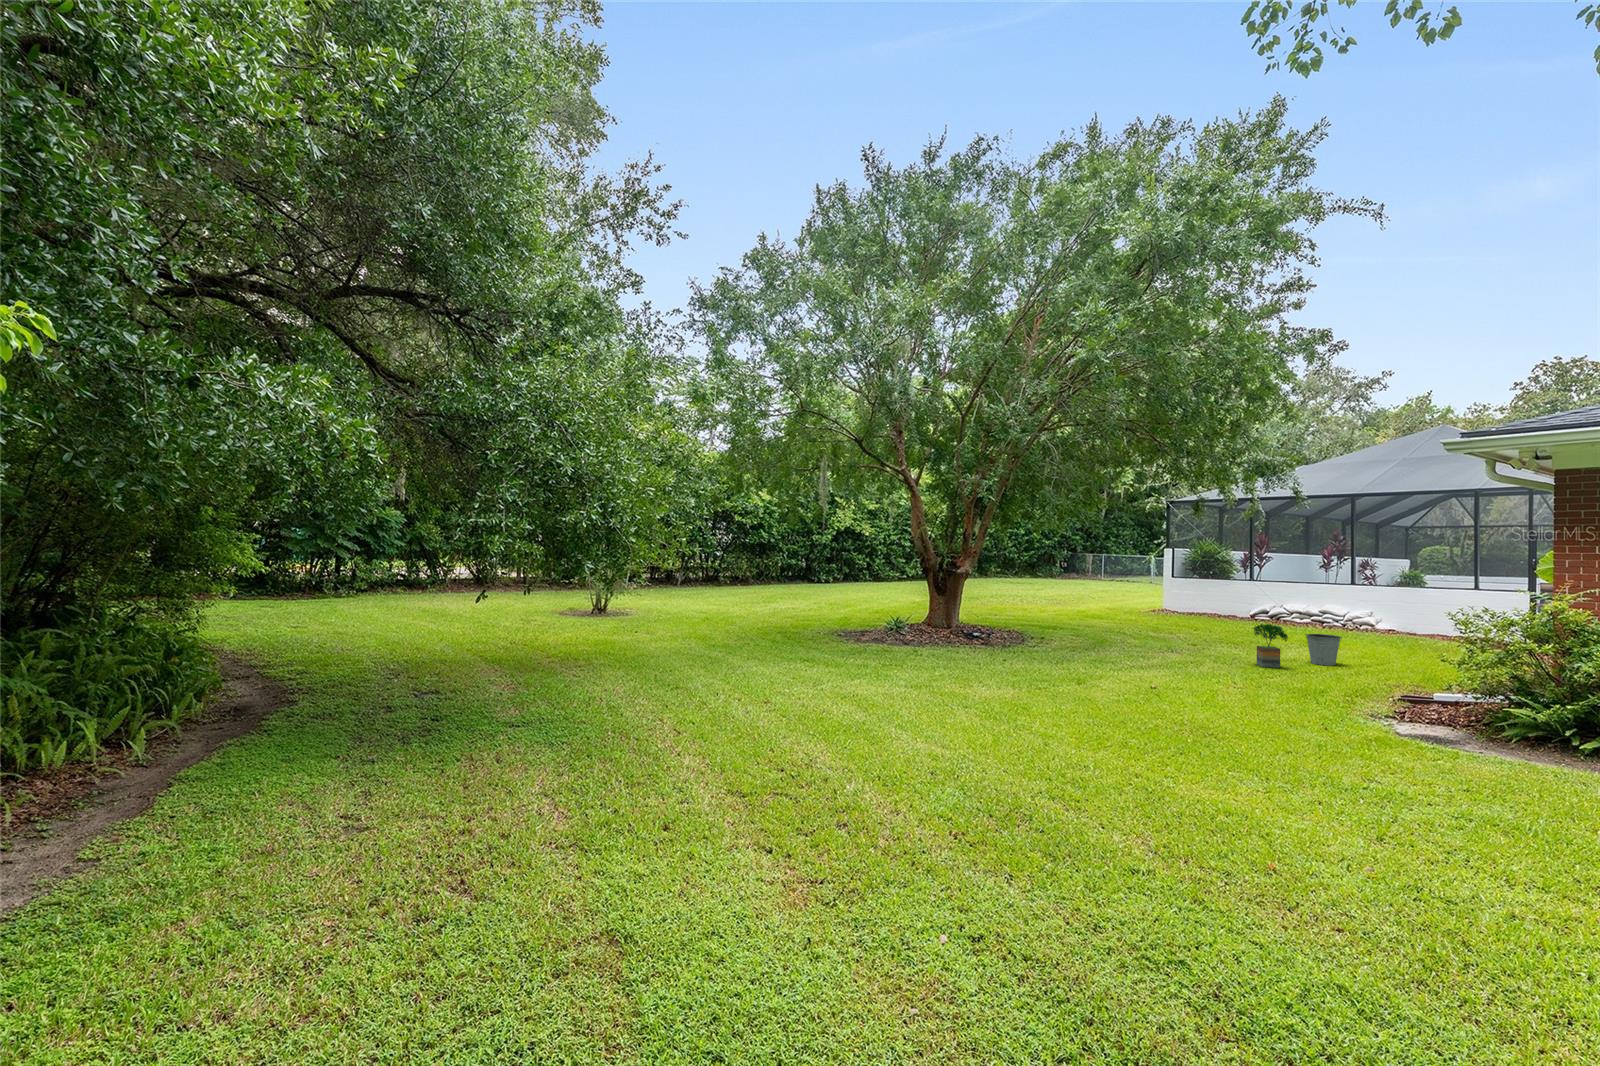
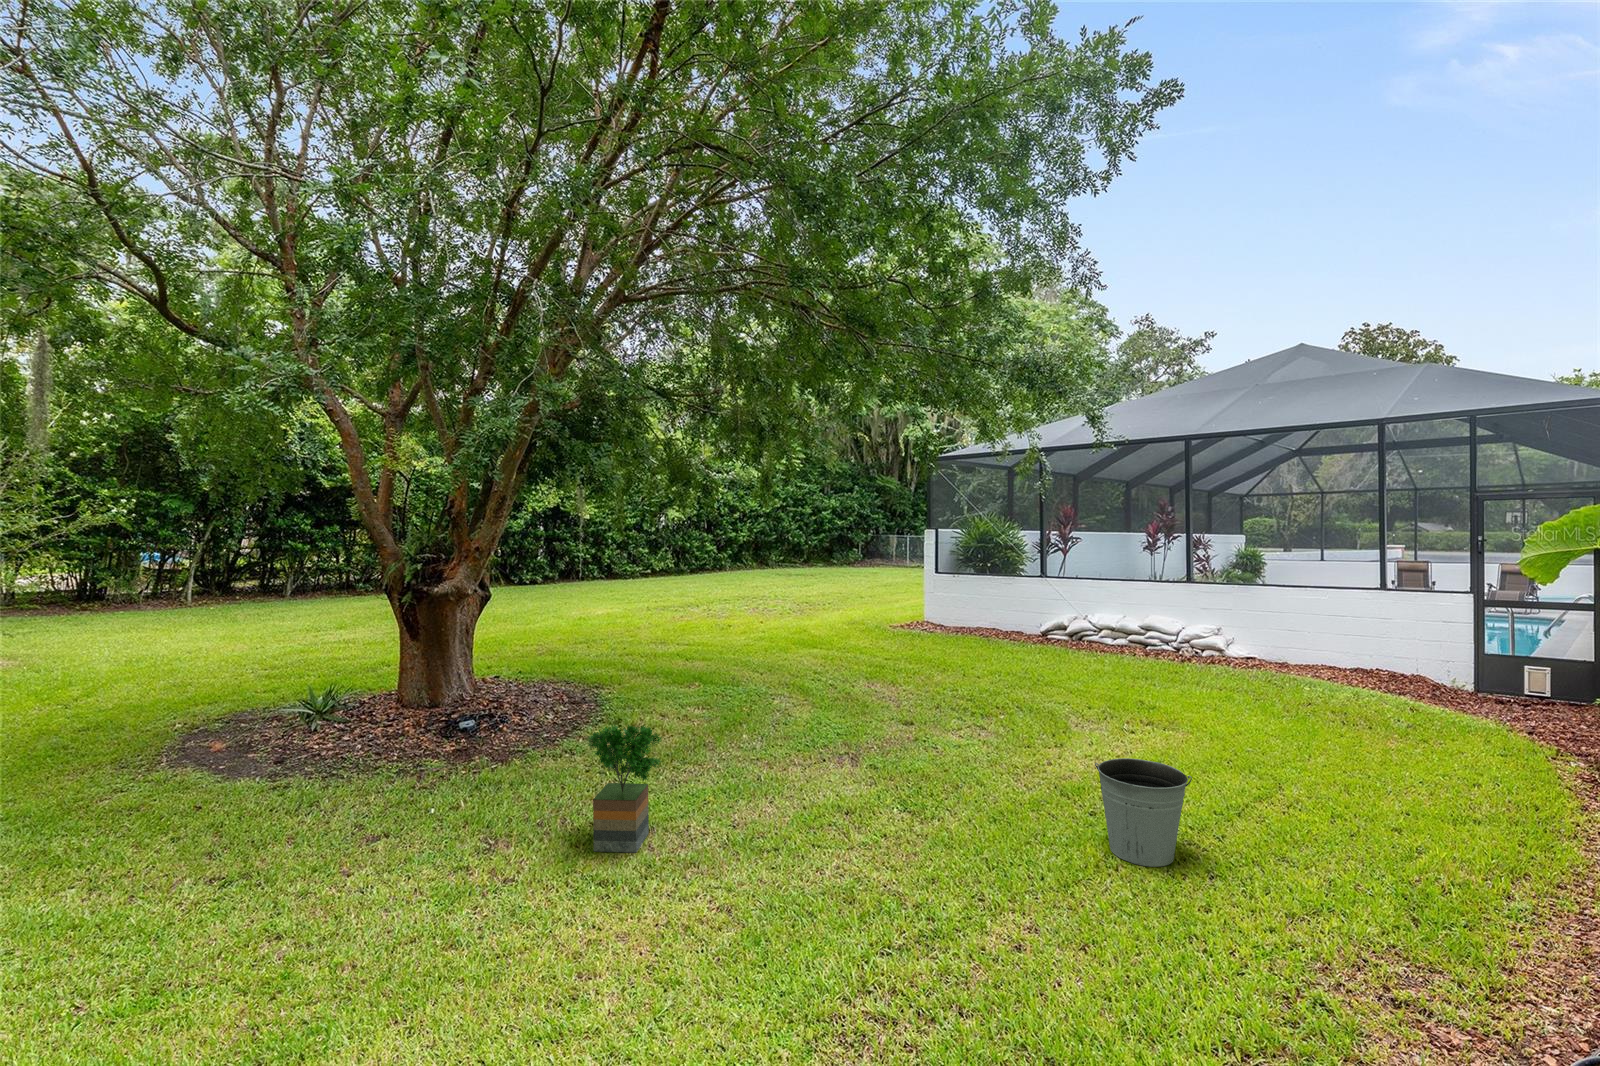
potted tree: present [1253,624,1288,668] -> present [587,725,662,853]

